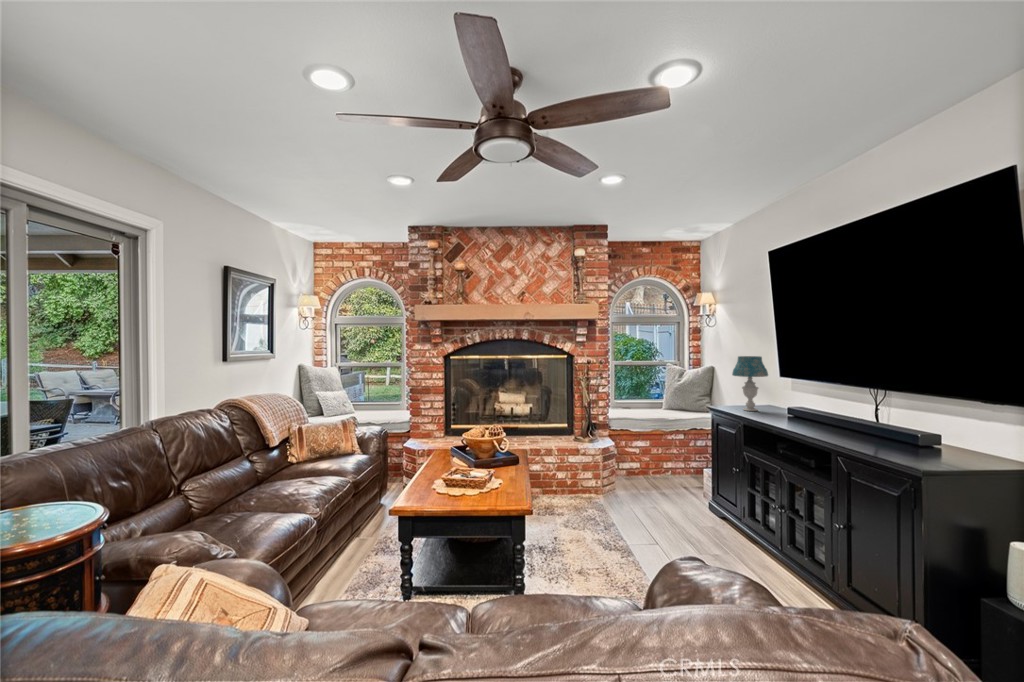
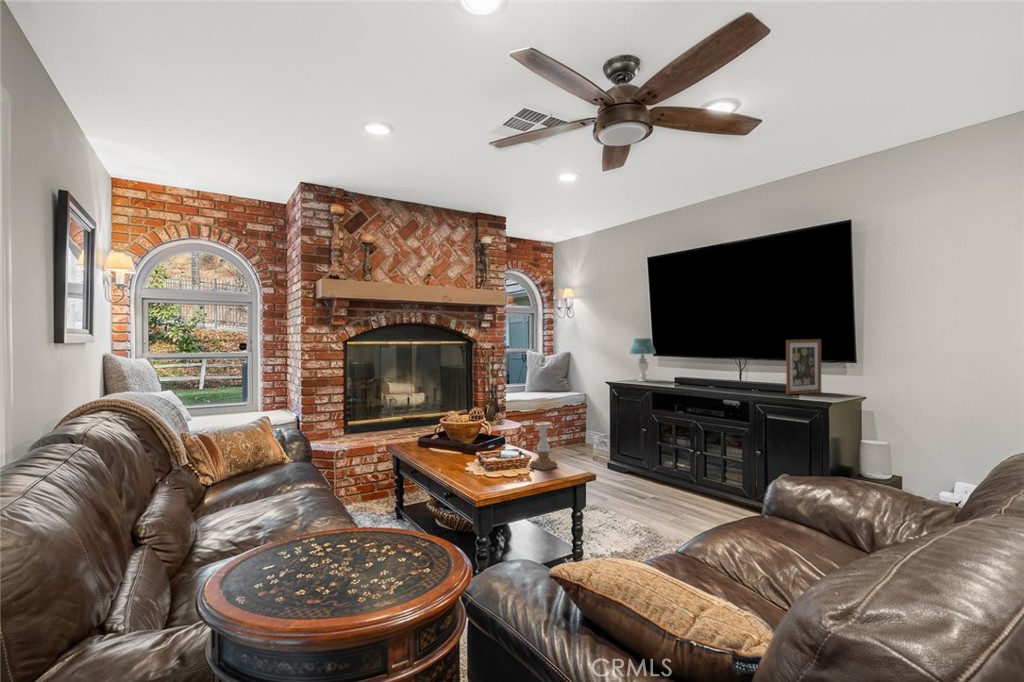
picture frame: none [892,371,982,461] -> present [786,339,821,394]
candle holder: none [466,452,489,505] -> present [530,422,557,470]

